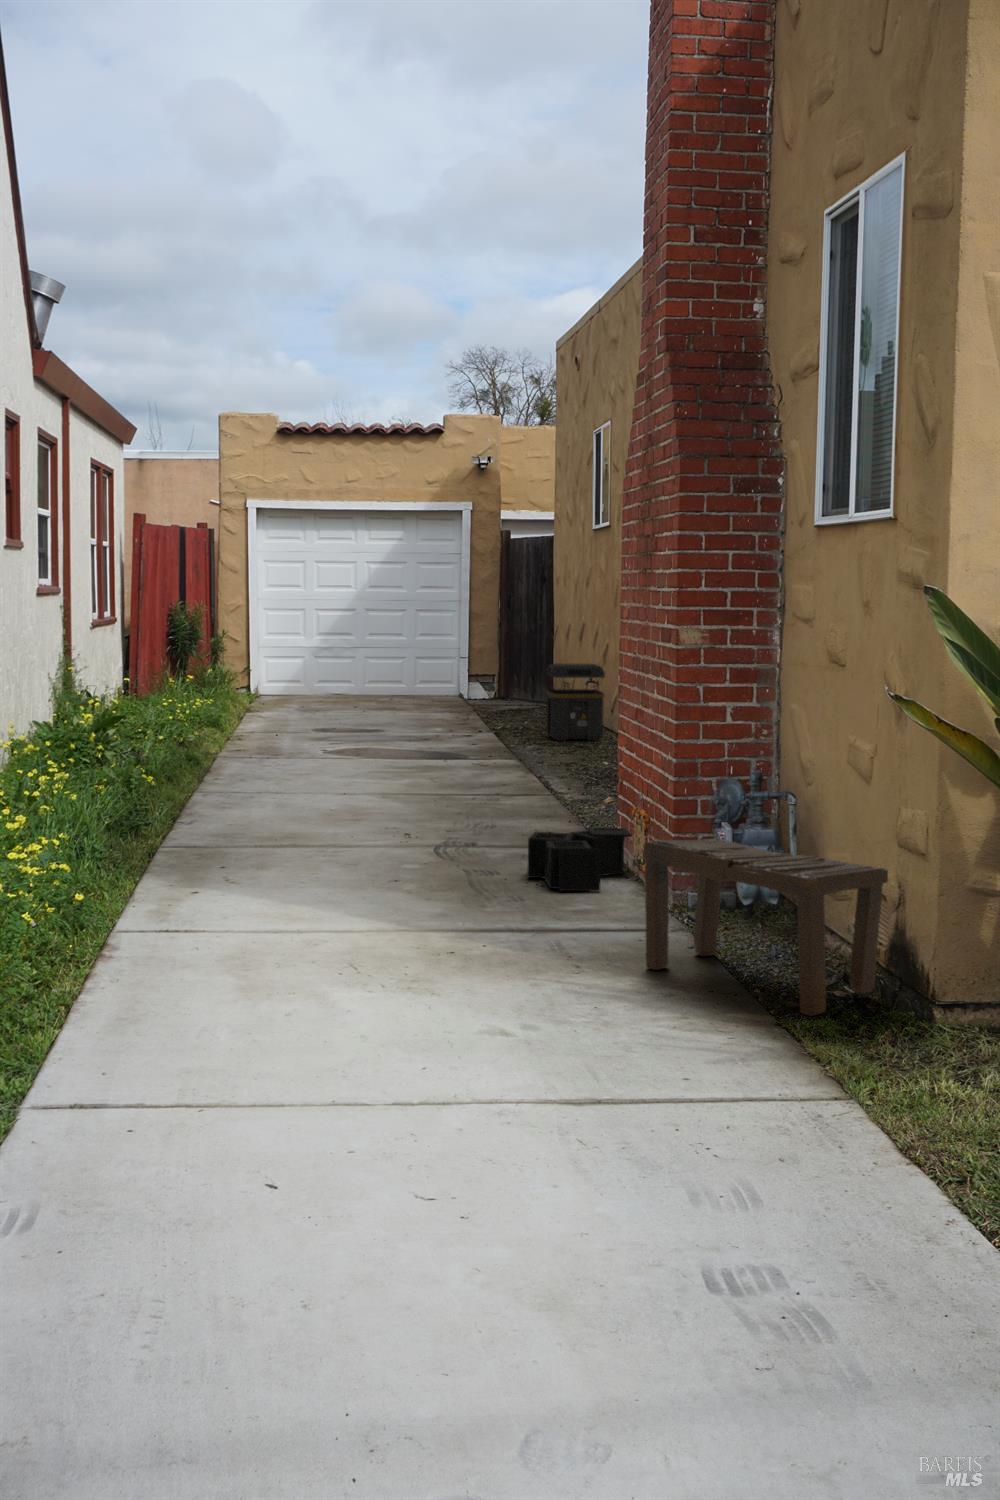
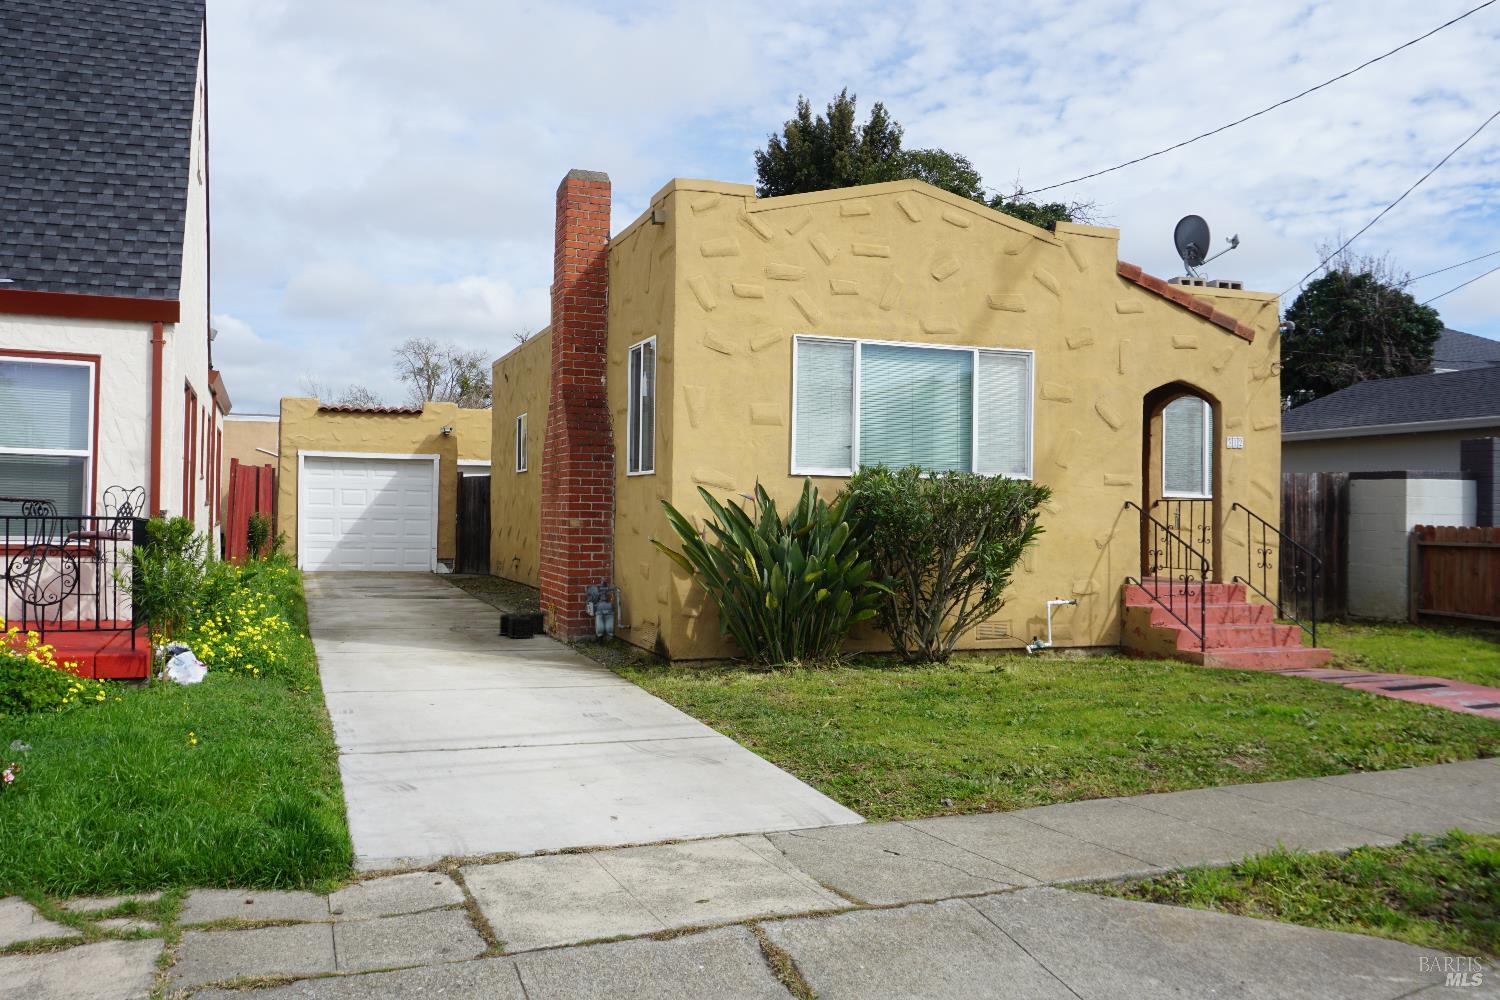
toolbox: present [546,664,605,741] -> none [492,545,525,587]
bench: present [643,837,888,1016] -> none [557,604,654,666]

